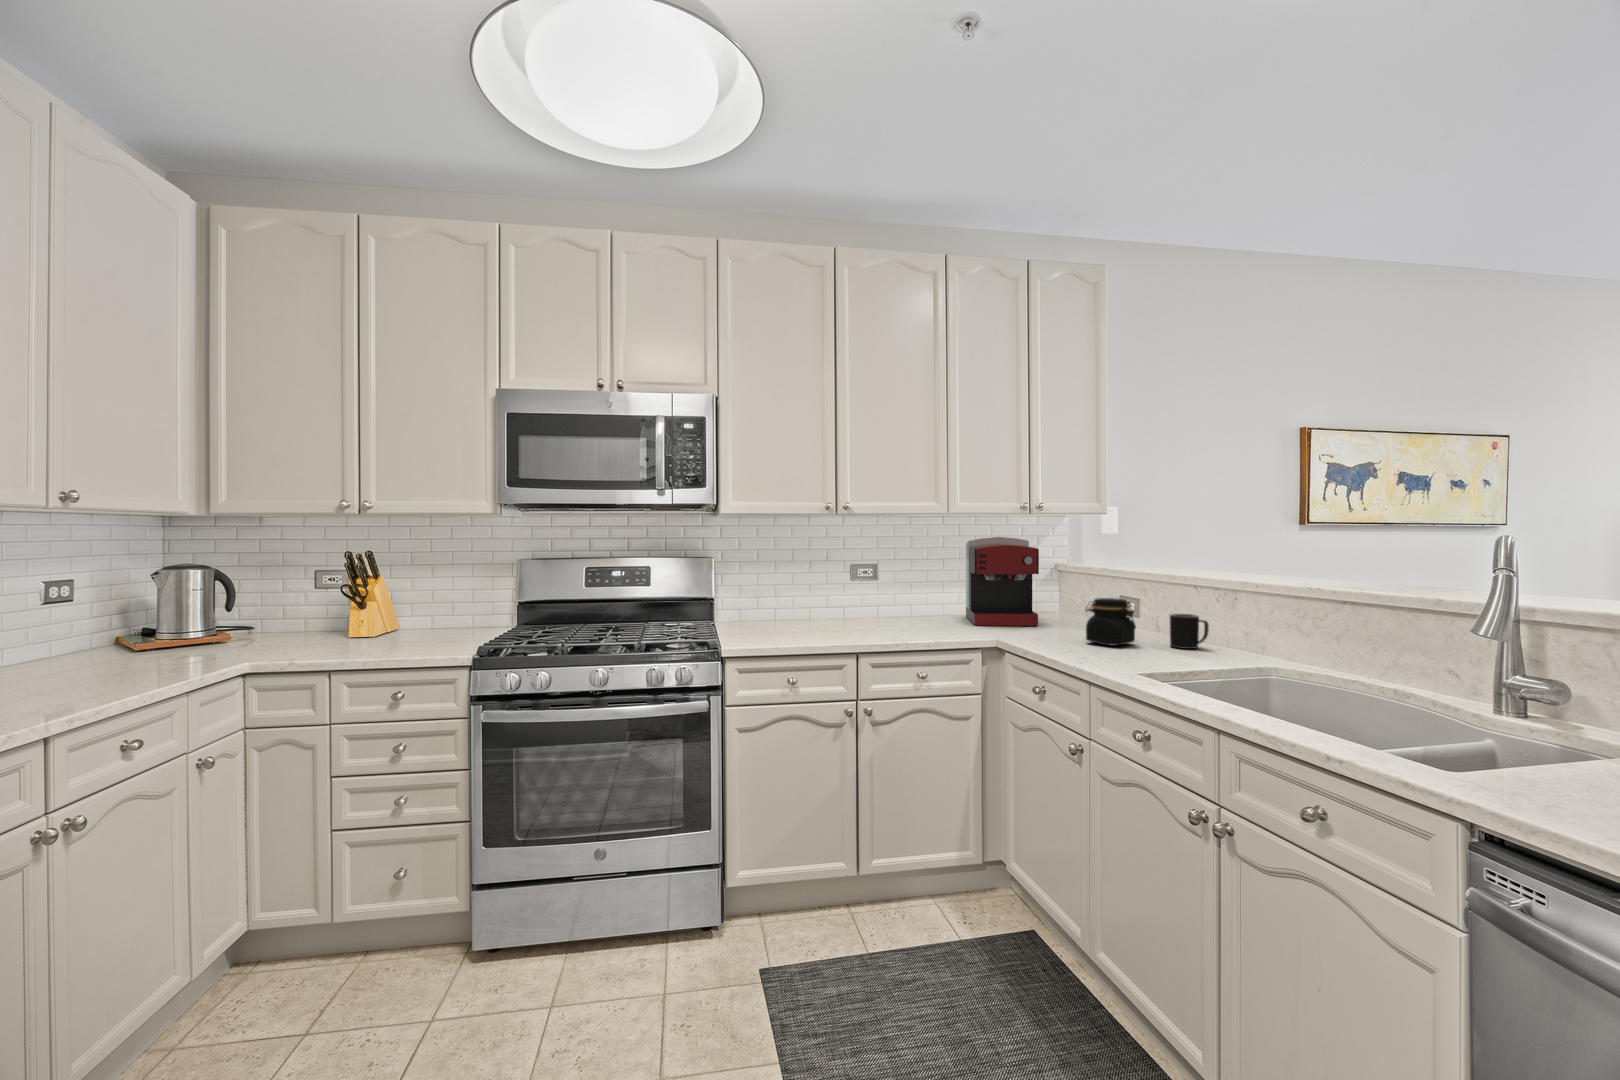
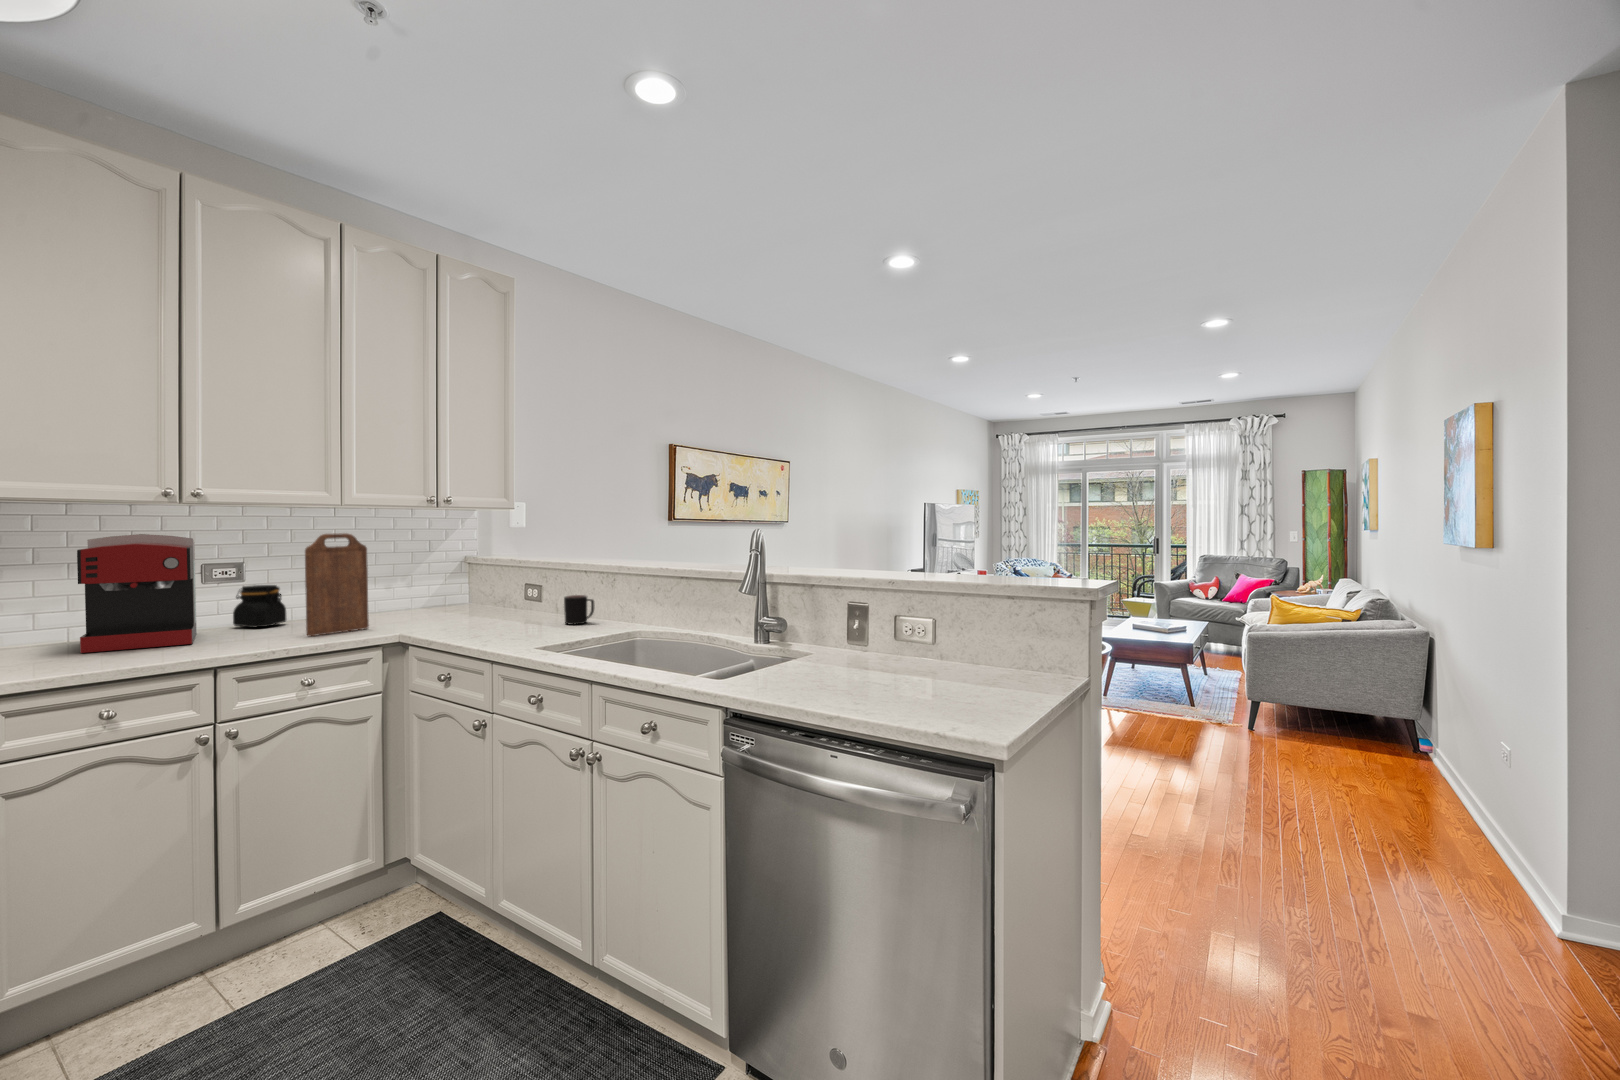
coffee maker: present [966,537,1039,626] -> present [77,534,197,653]
cutting board: none [922,538,971,632] -> present [305,533,369,636]
jar: present [1086,598,1136,646] -> present [233,585,286,627]

